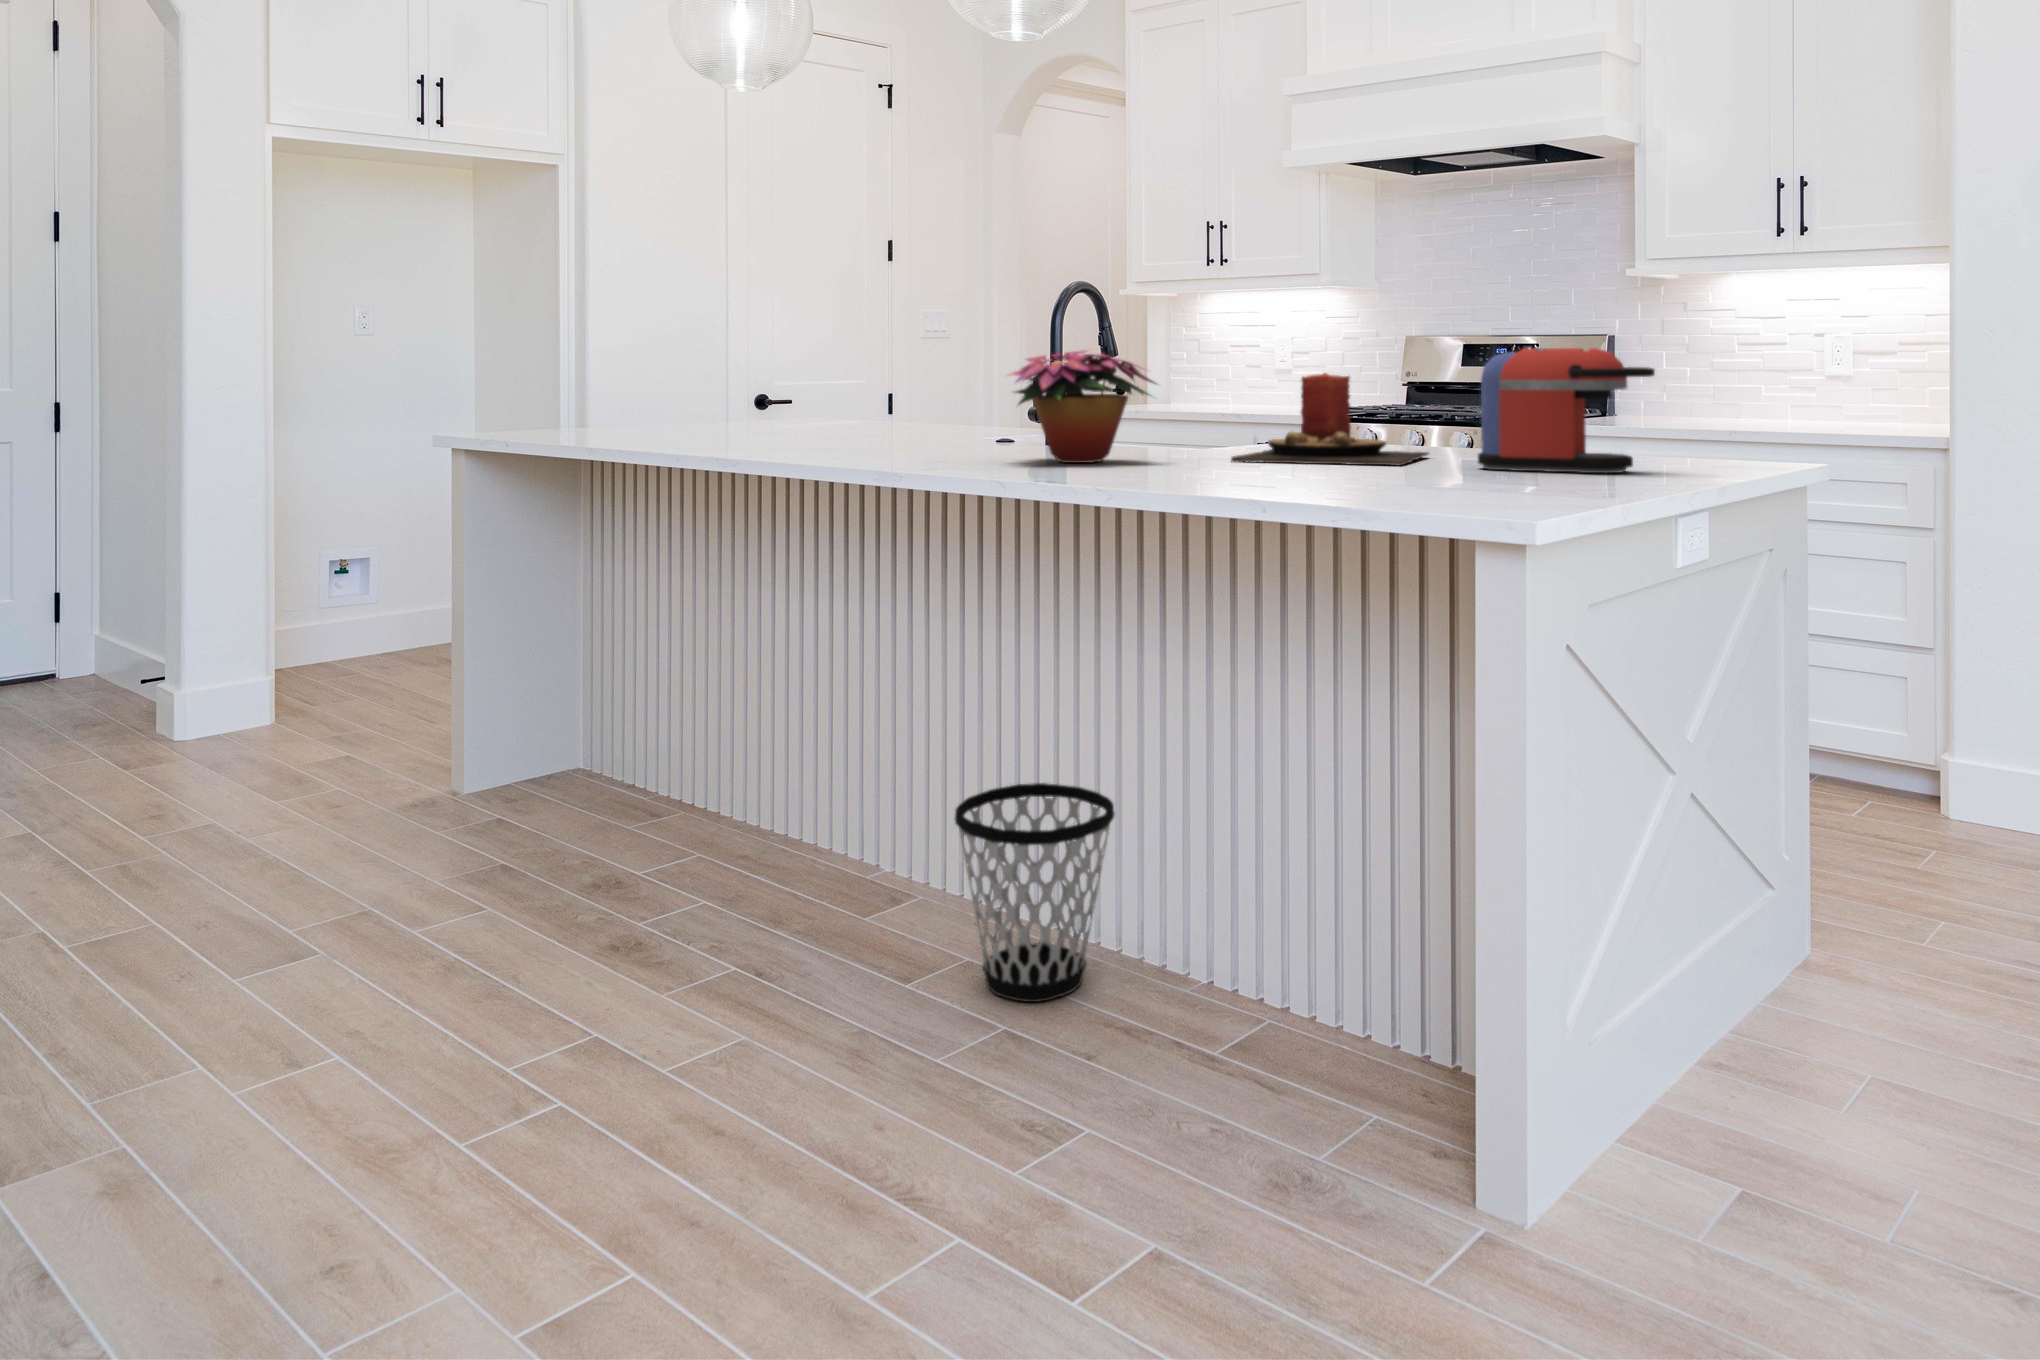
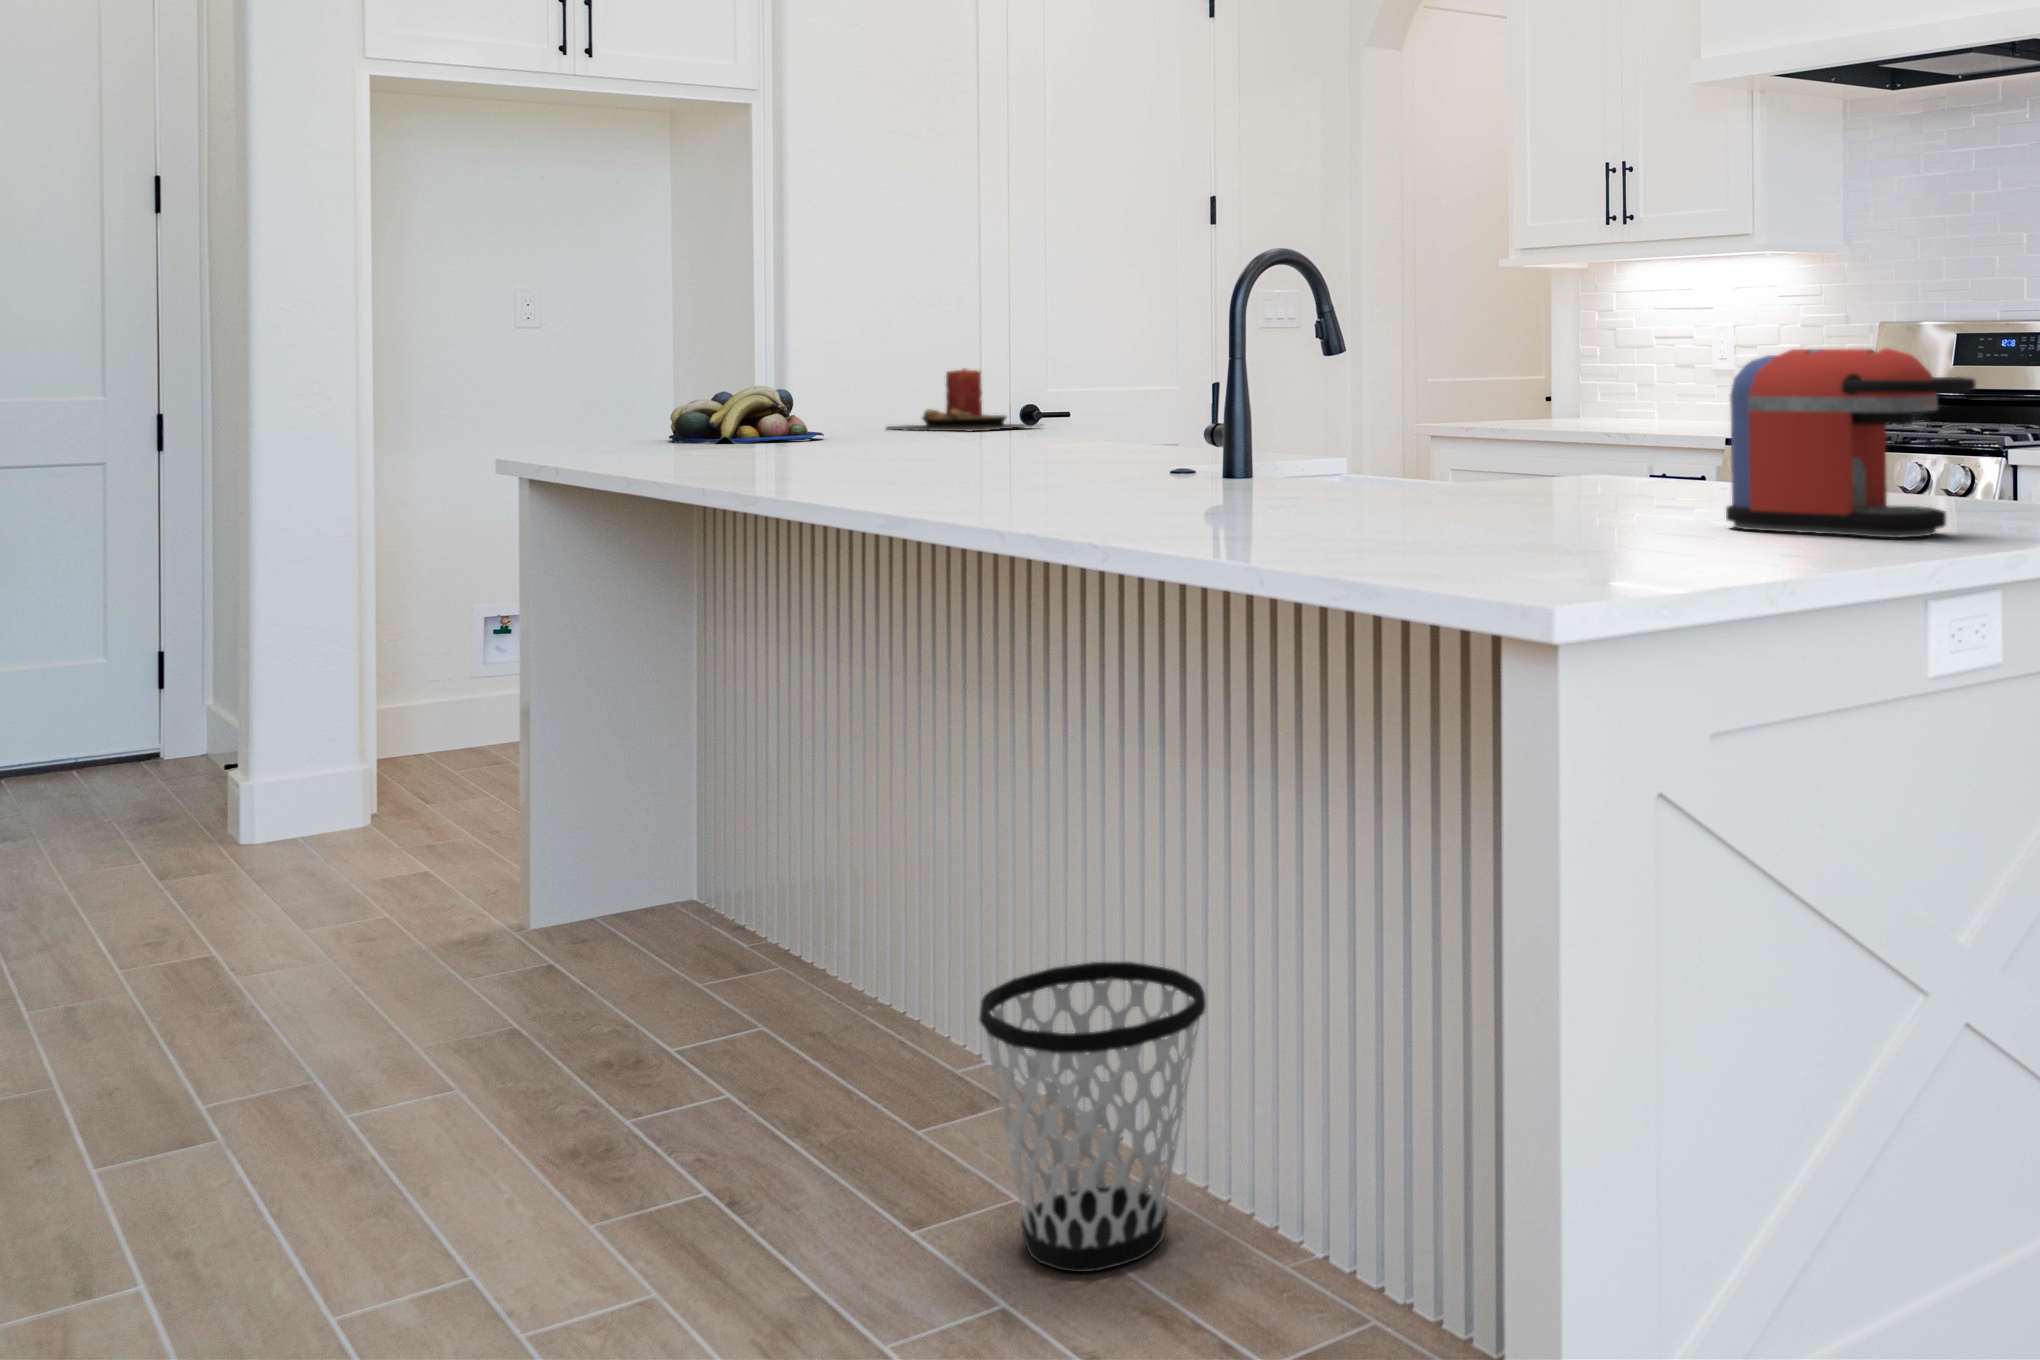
flower arrangement: present [1011,350,1156,463] -> none [1073,350,1309,513]
candle: present [1231,373,1429,466] -> present [887,368,1037,432]
fruit bowl: none [516,380,636,424] -> present [669,386,824,444]

